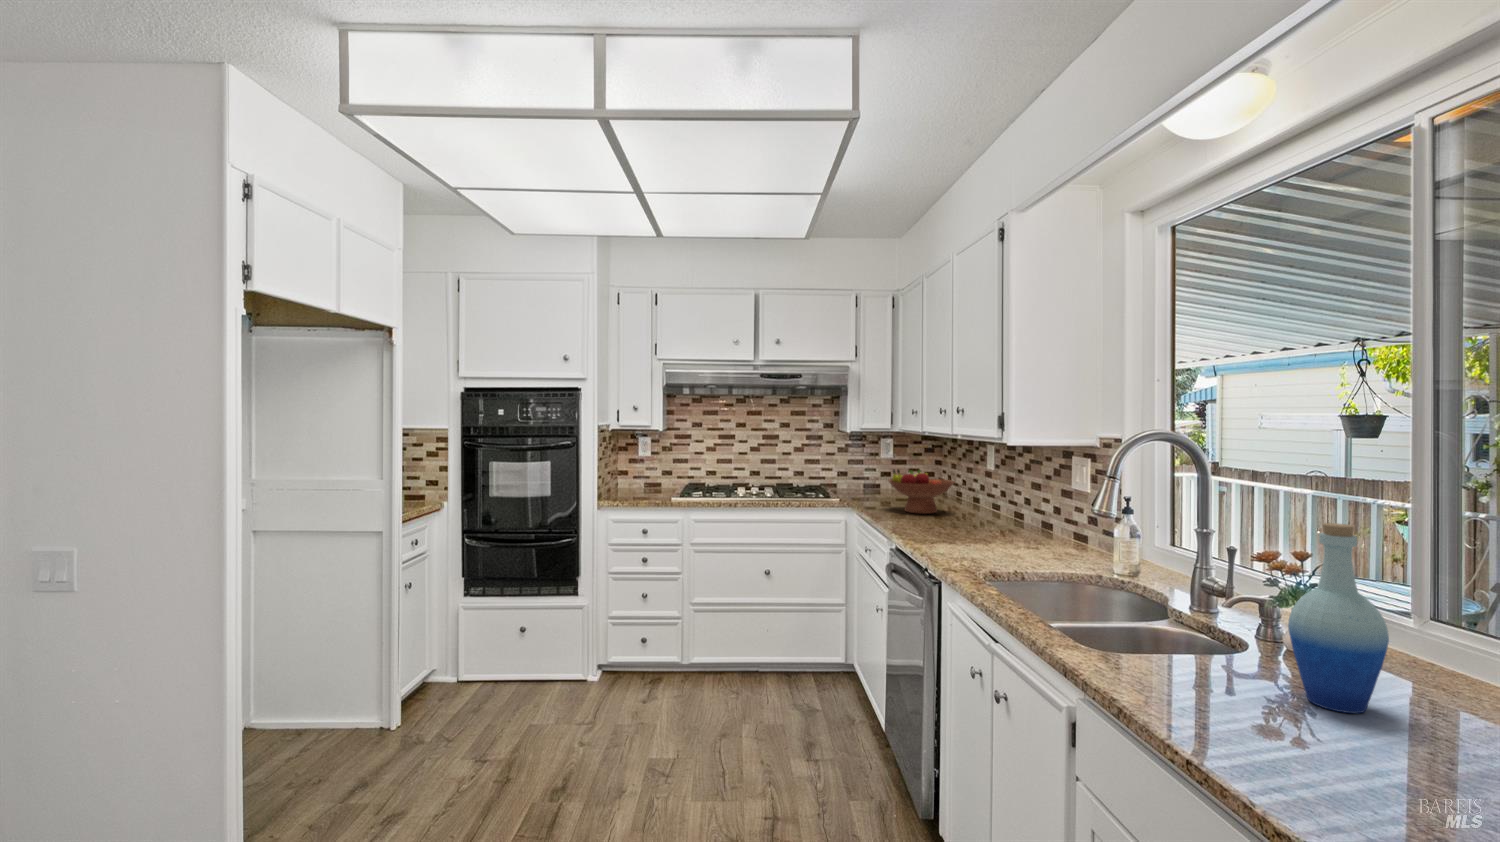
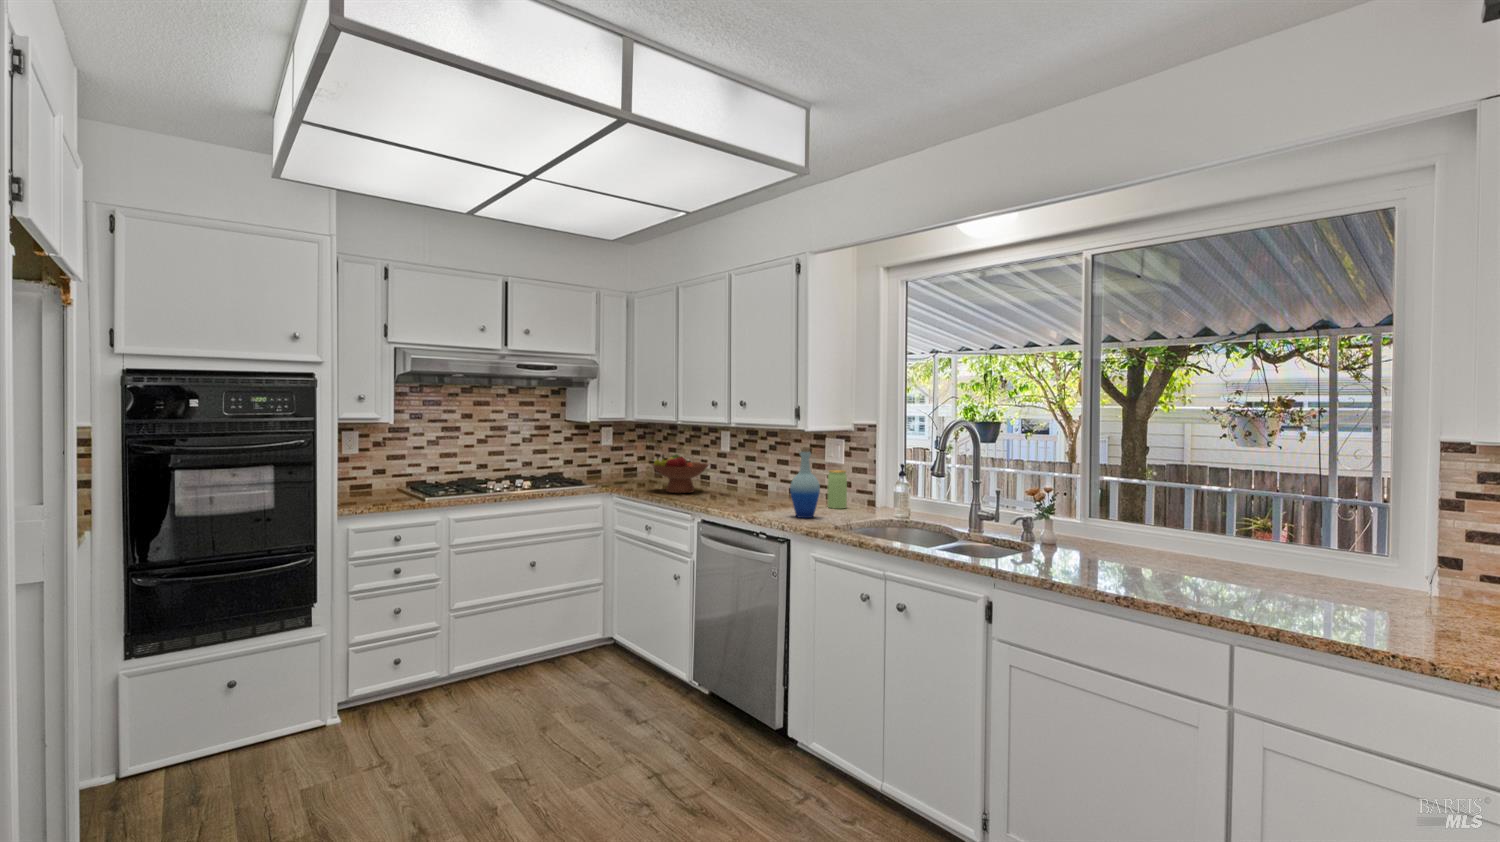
jar: none [1060,498,1088,550] -> present [828,470,847,509]
bottle: present [1288,523,1389,713] -> present [790,448,820,518]

